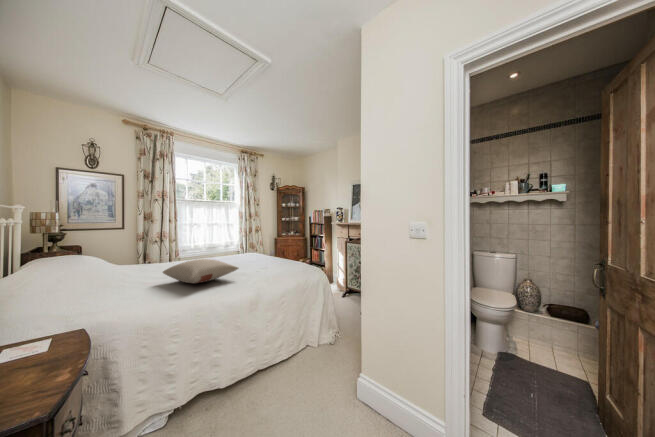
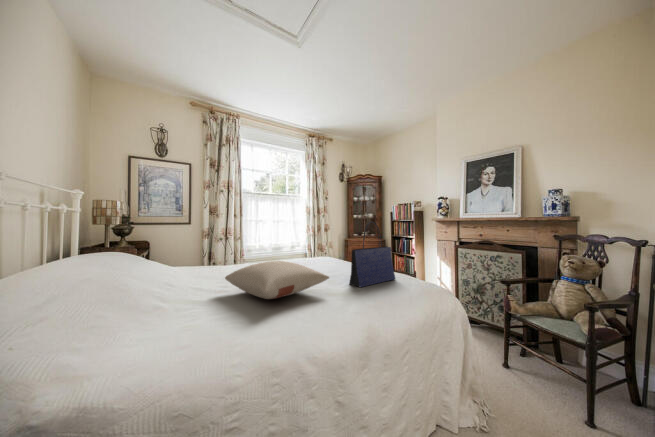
tote bag: none [256,230,290,274] -> present [349,222,395,287]

